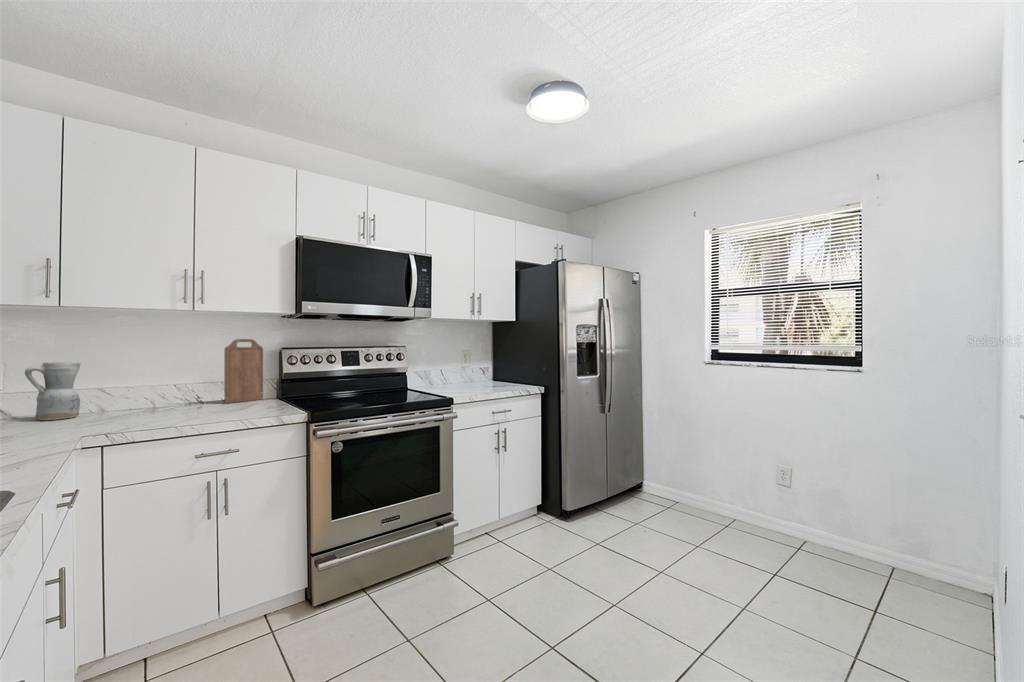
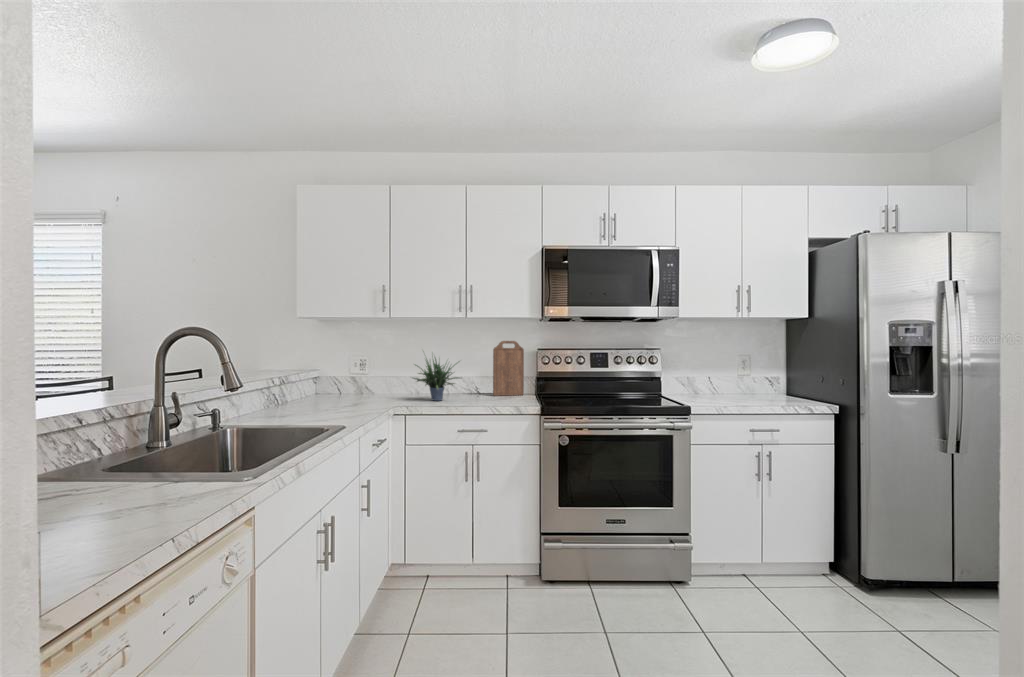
potted plant: none [100,347,191,418] -> present [413,358,460,401]
ceramic pitcher: present [25,362,81,420] -> none [376,357,404,397]

